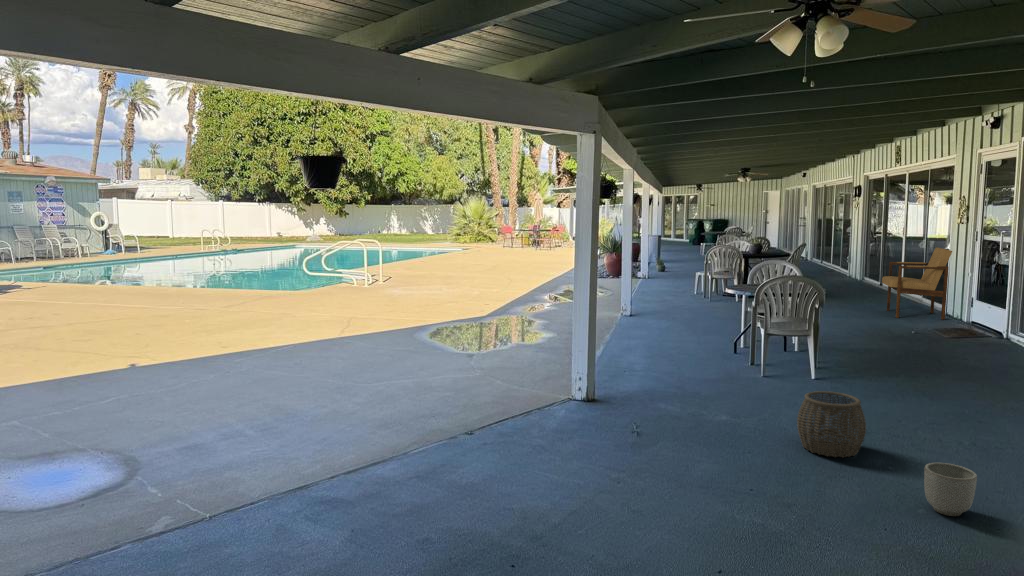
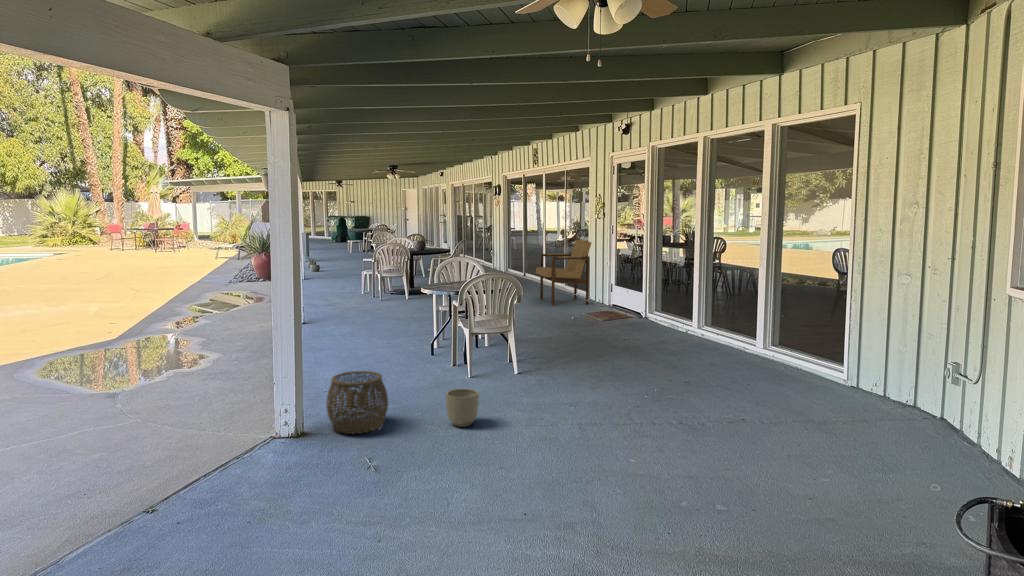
woven basket: present [797,391,866,457] -> present [326,371,388,434]
planter: present [924,463,977,516] -> present [446,389,479,427]

